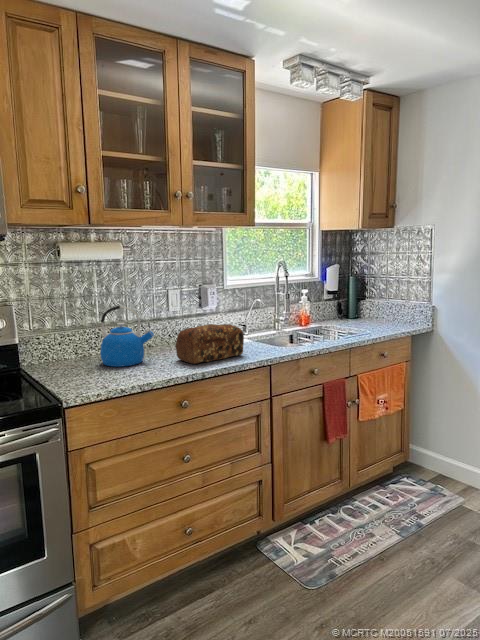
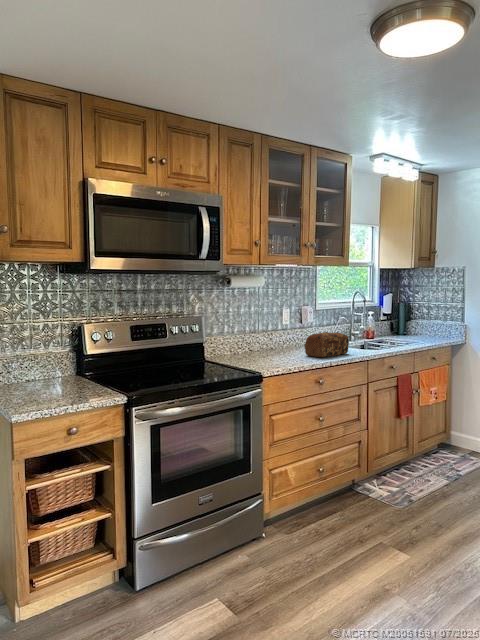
kettle: present [100,306,154,367] -> none [256,318,291,359]

